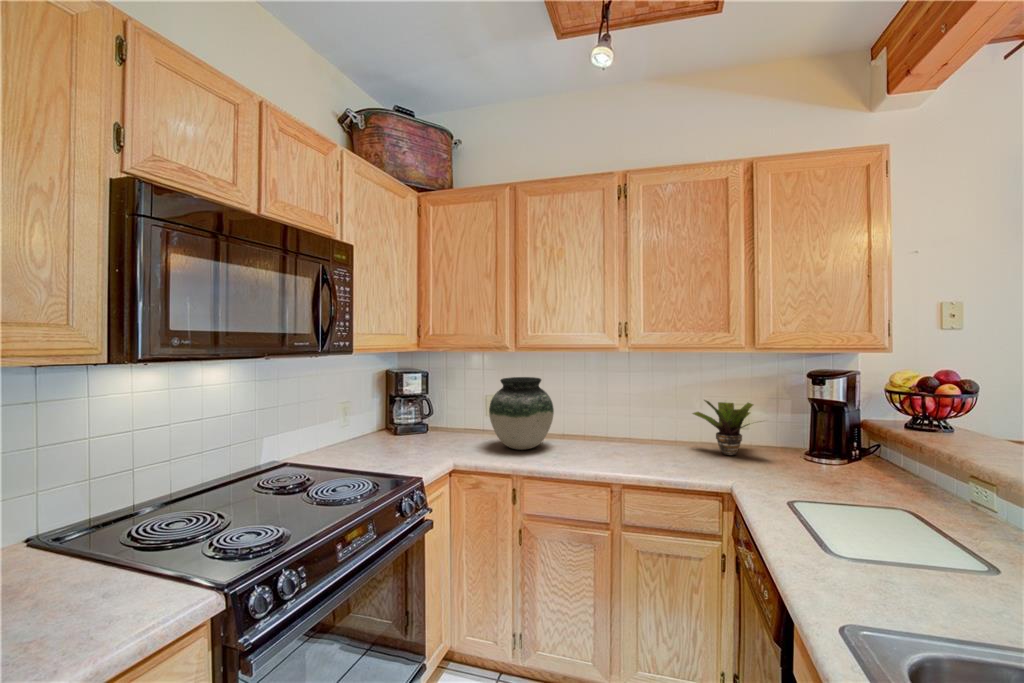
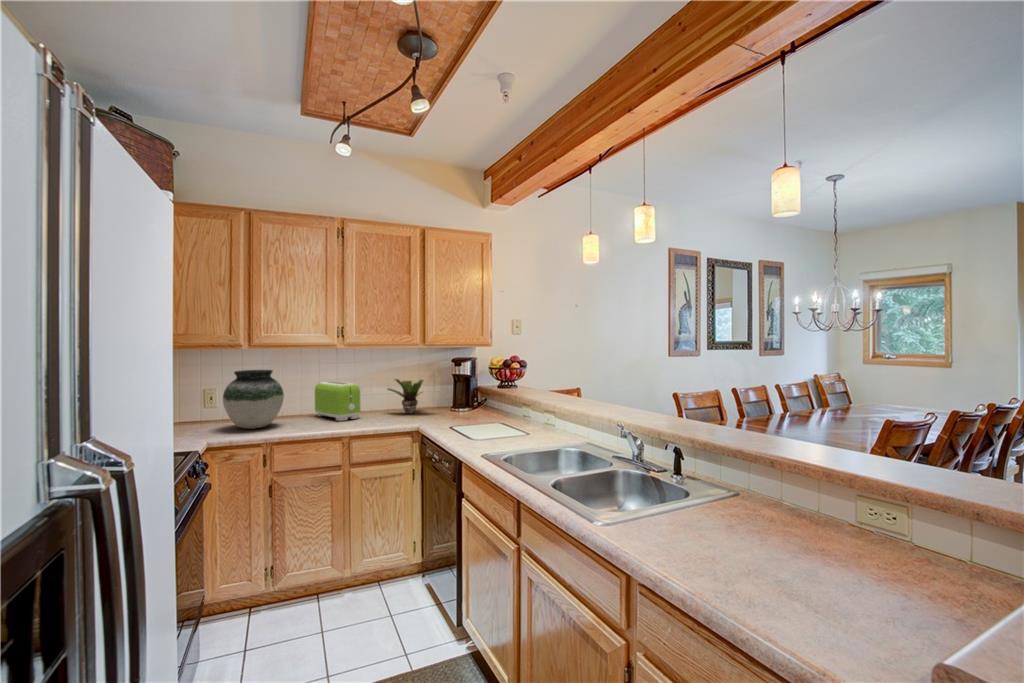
toaster: none [598,395,652,453] -> present [315,381,361,421]

